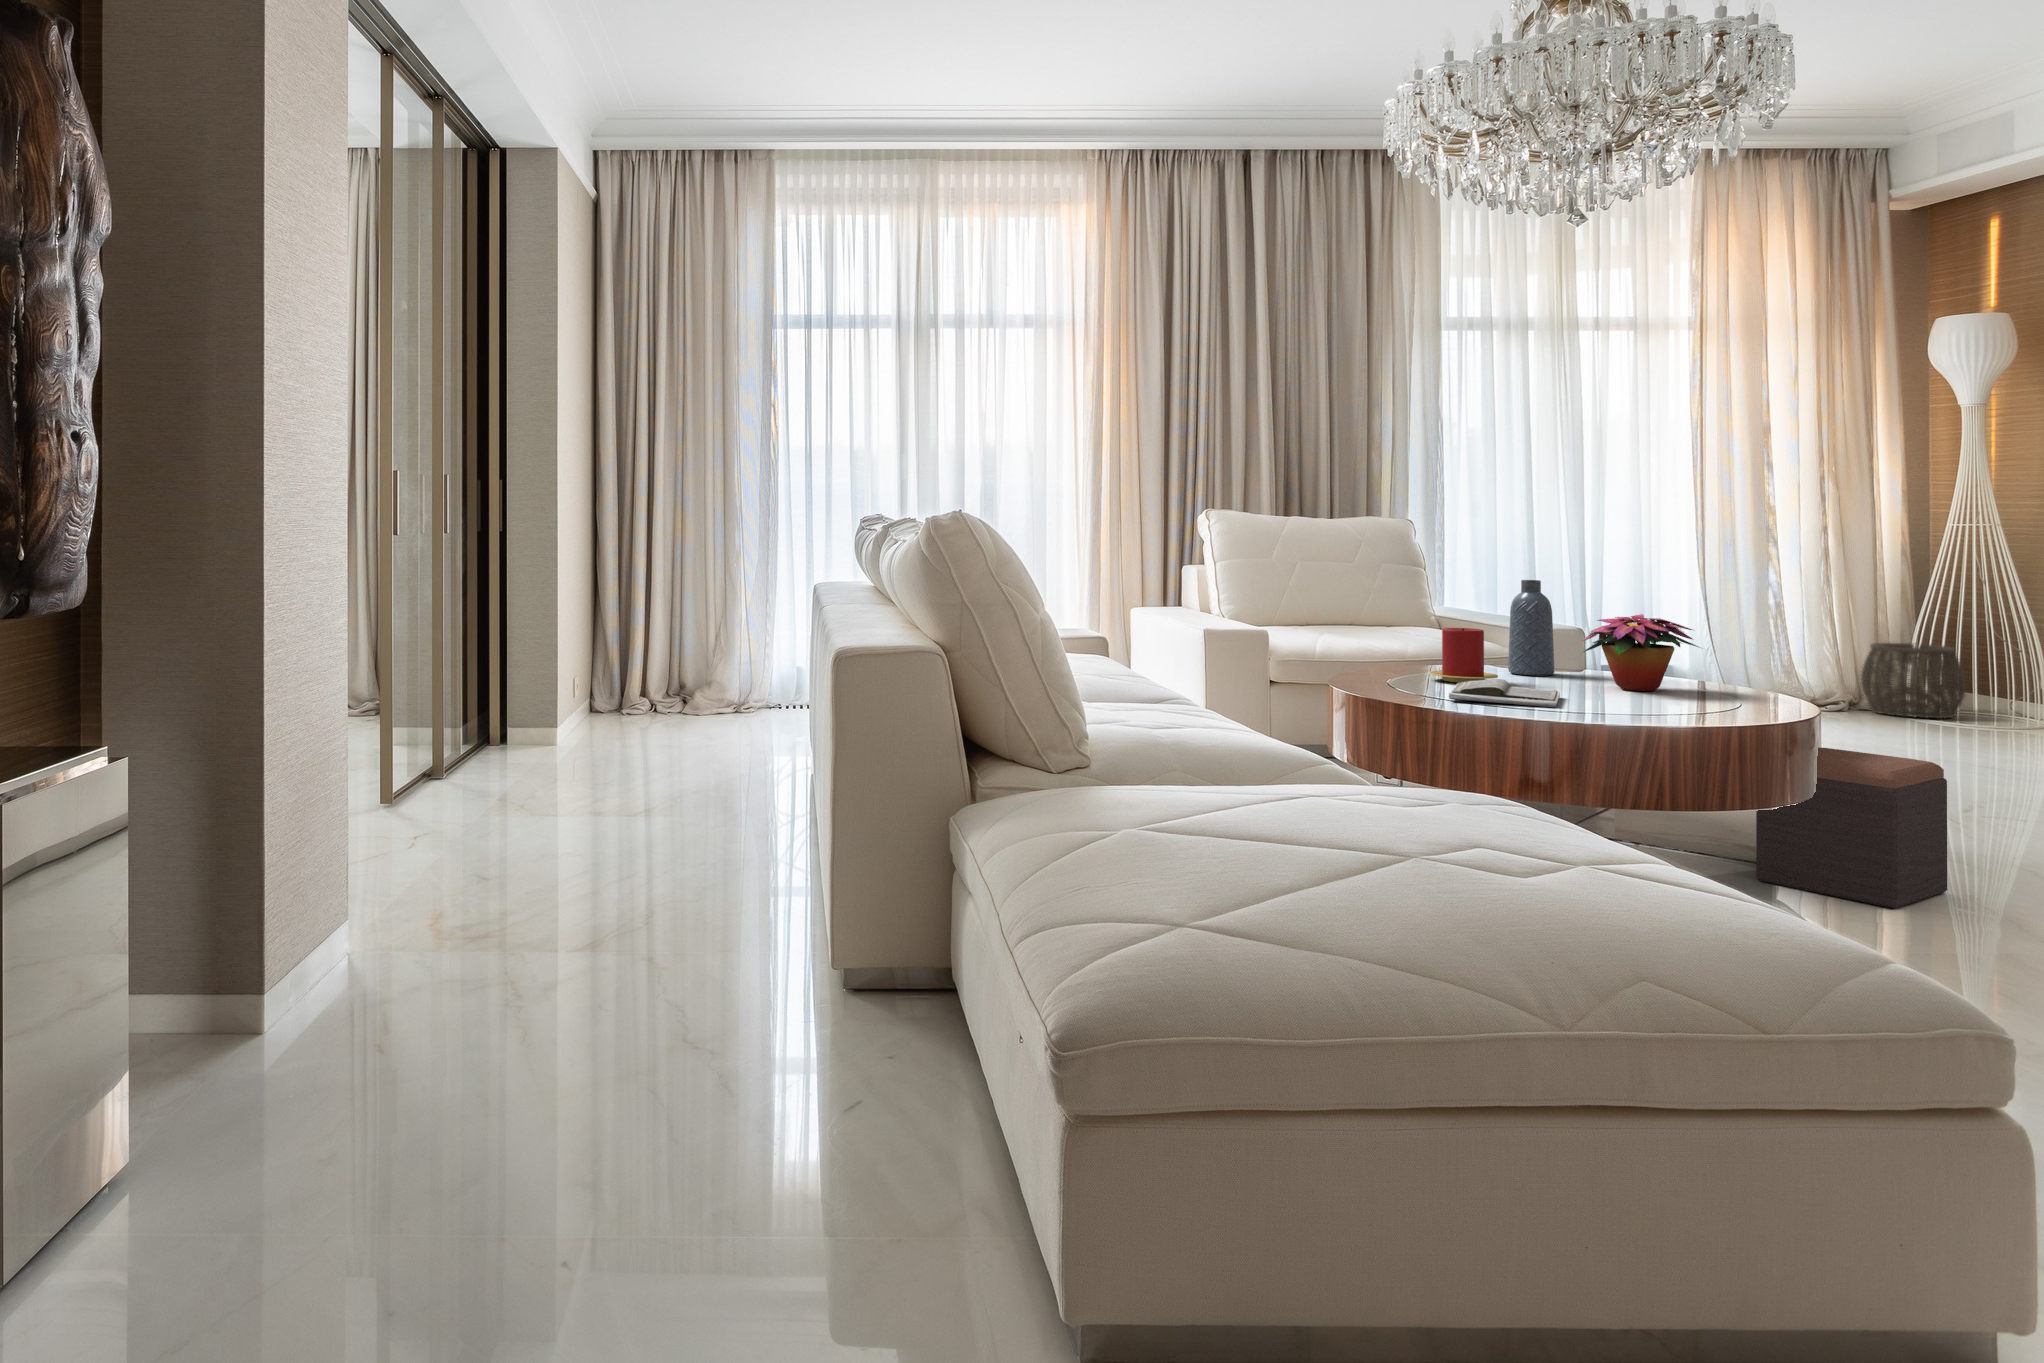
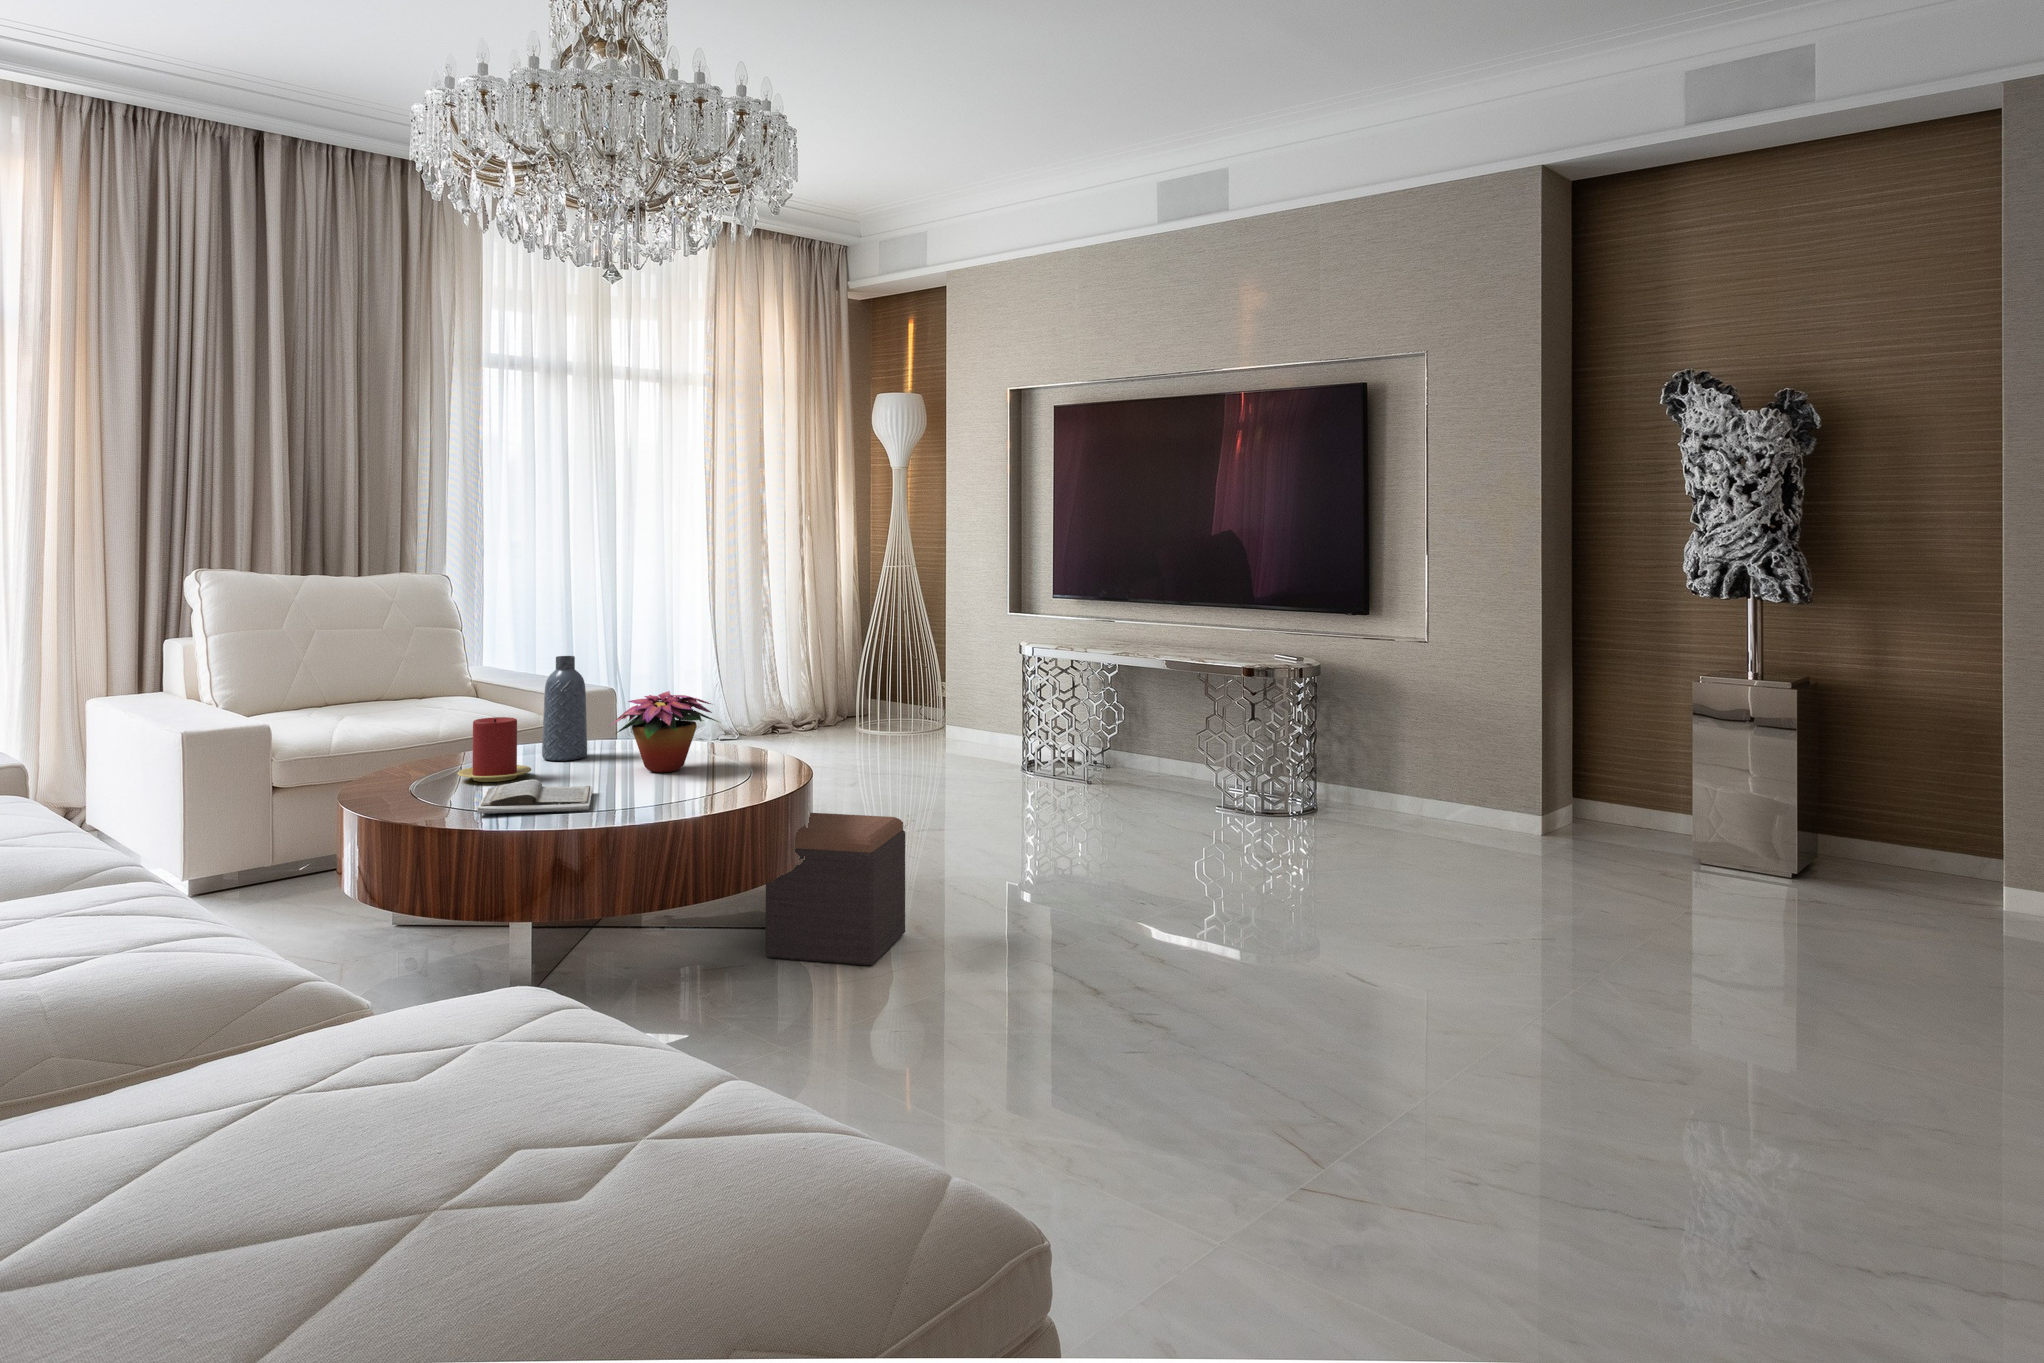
woven basket: present [1861,643,1966,718] -> none [826,670,896,735]

